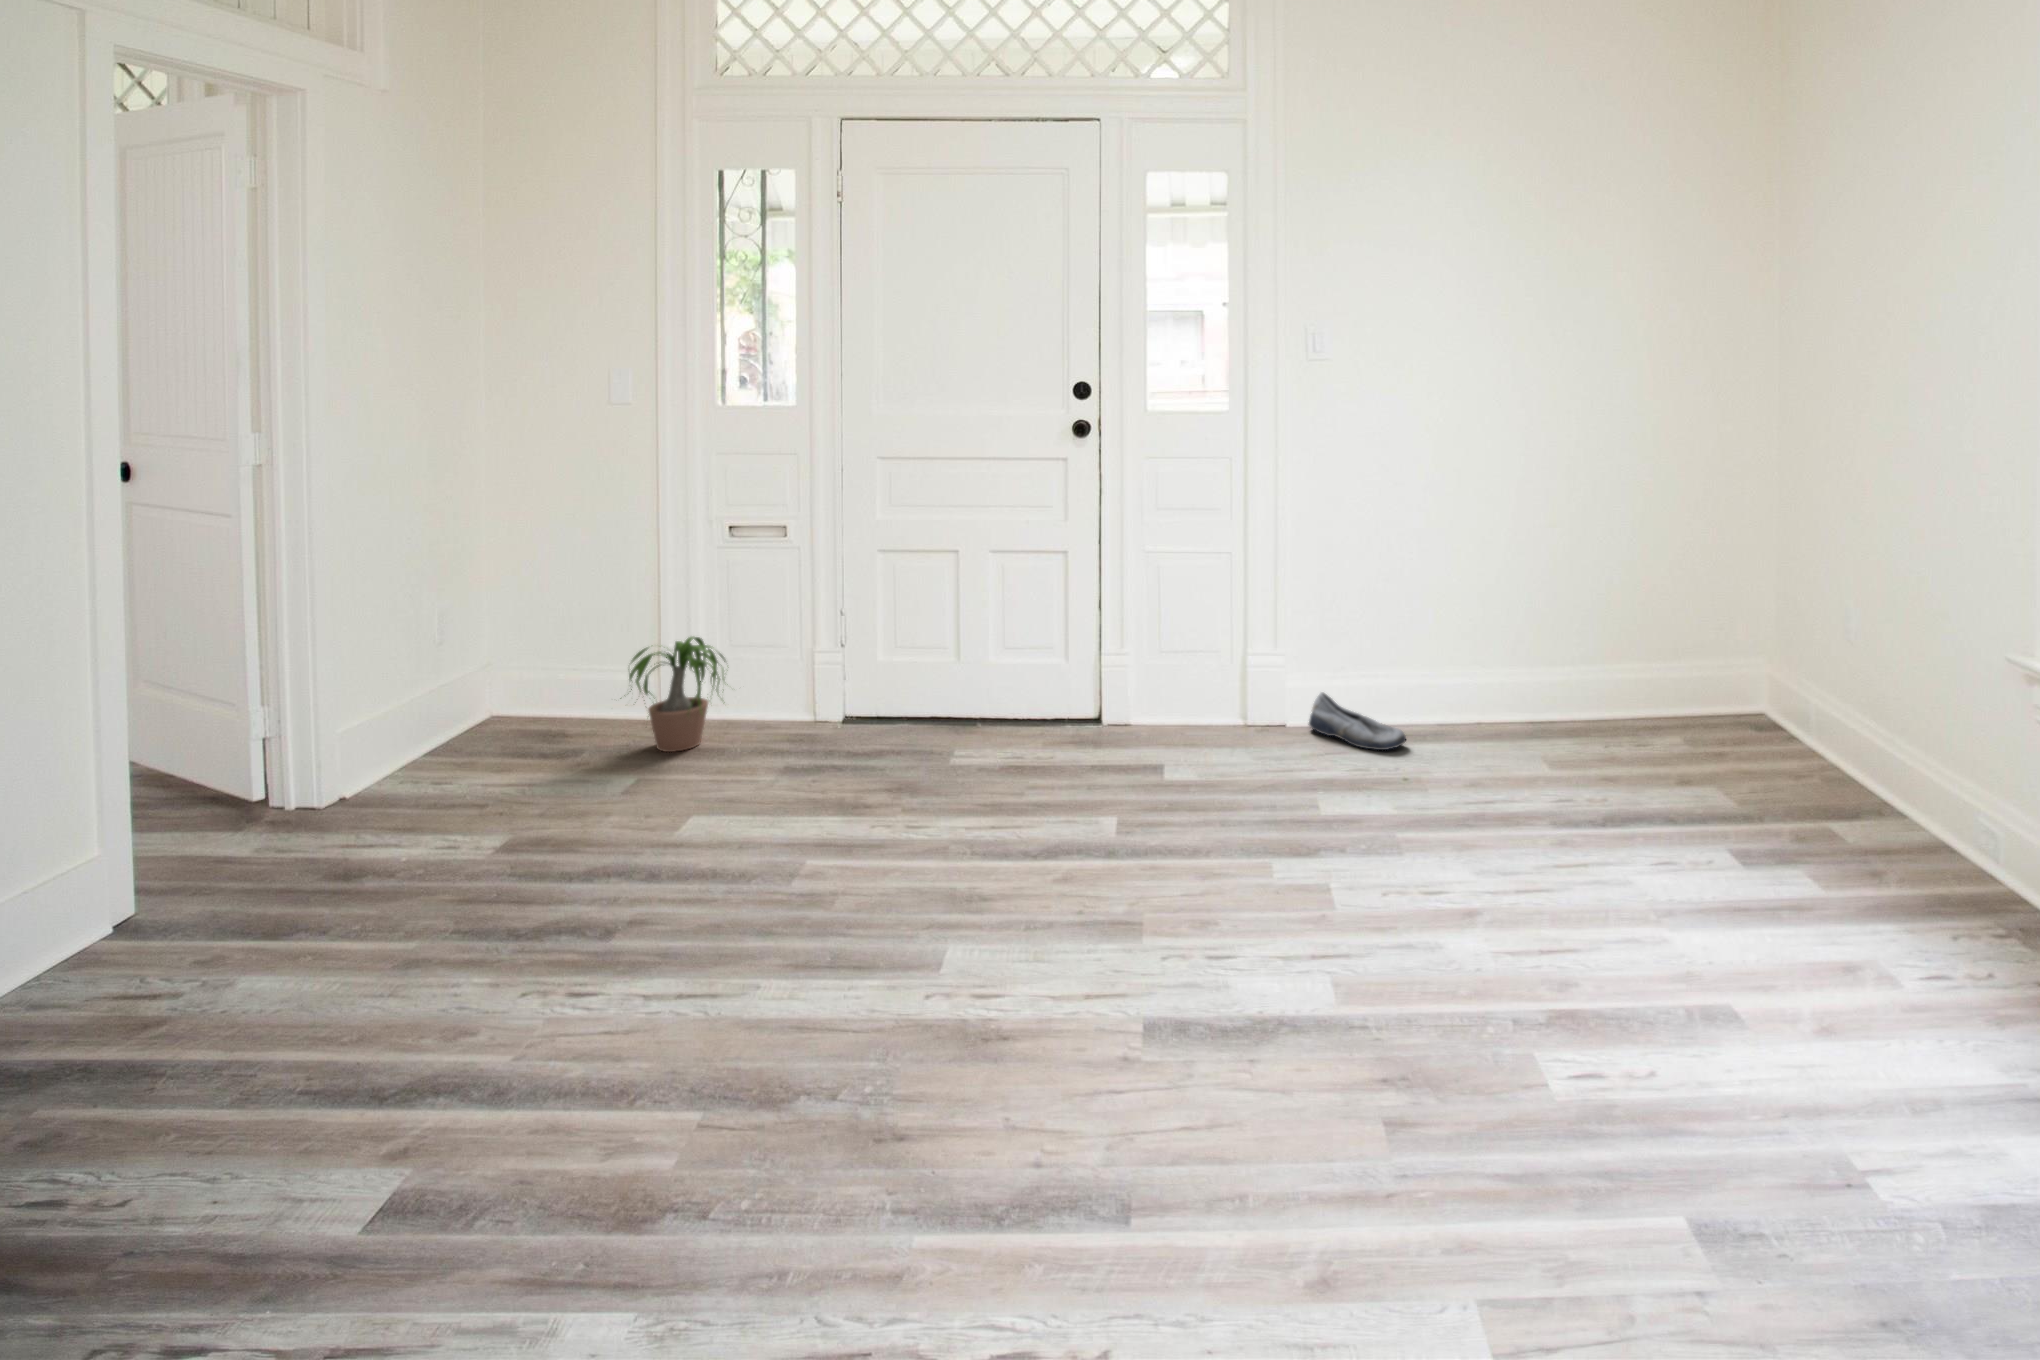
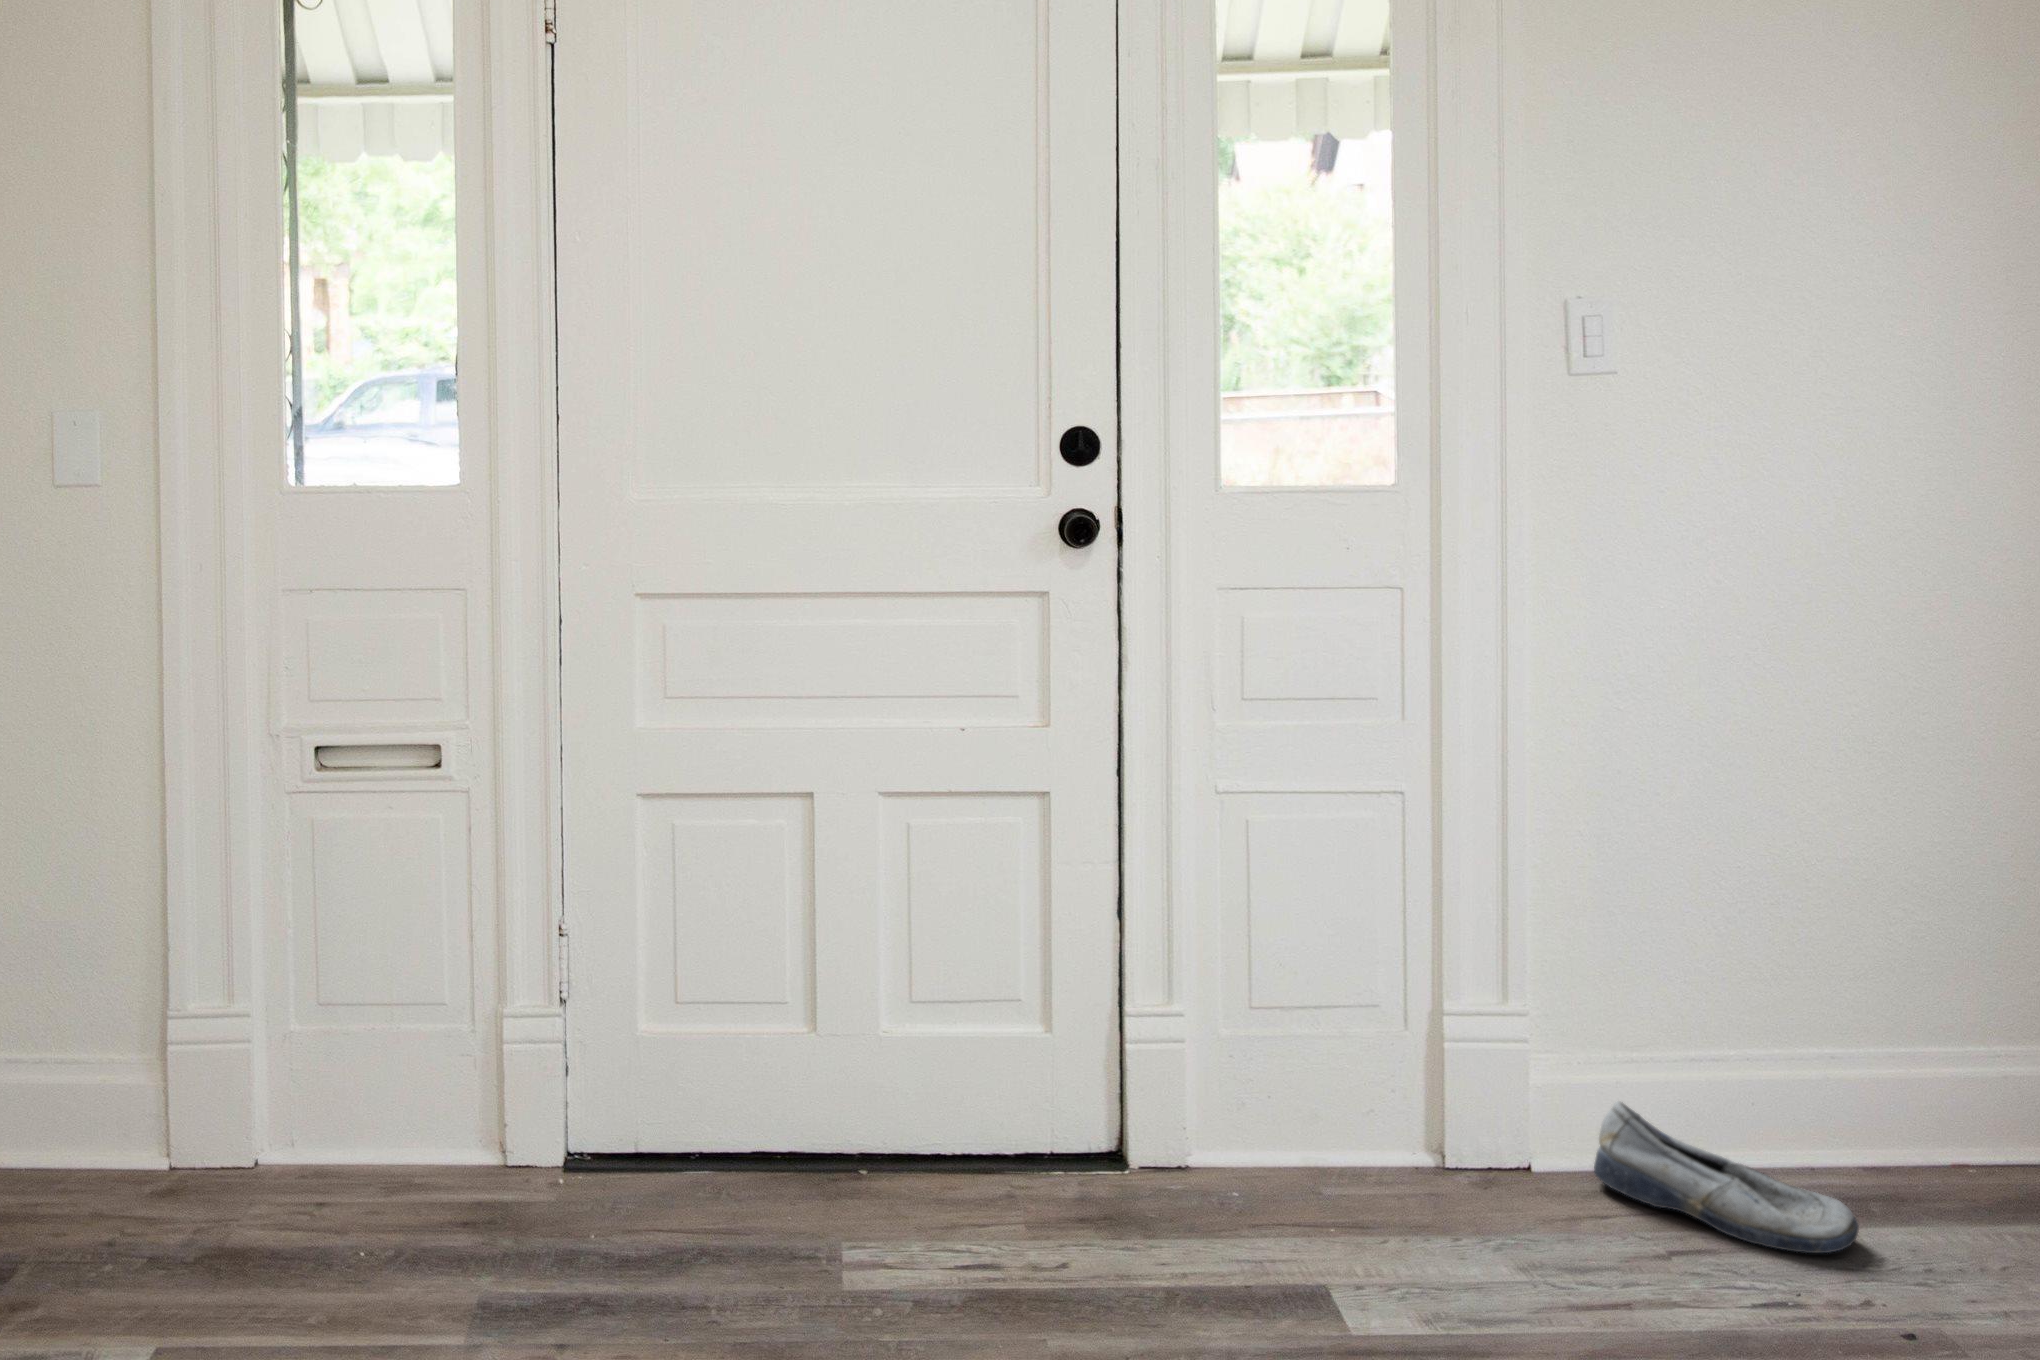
potted plant: present [620,637,725,752] -> none [73,995,373,1267]

